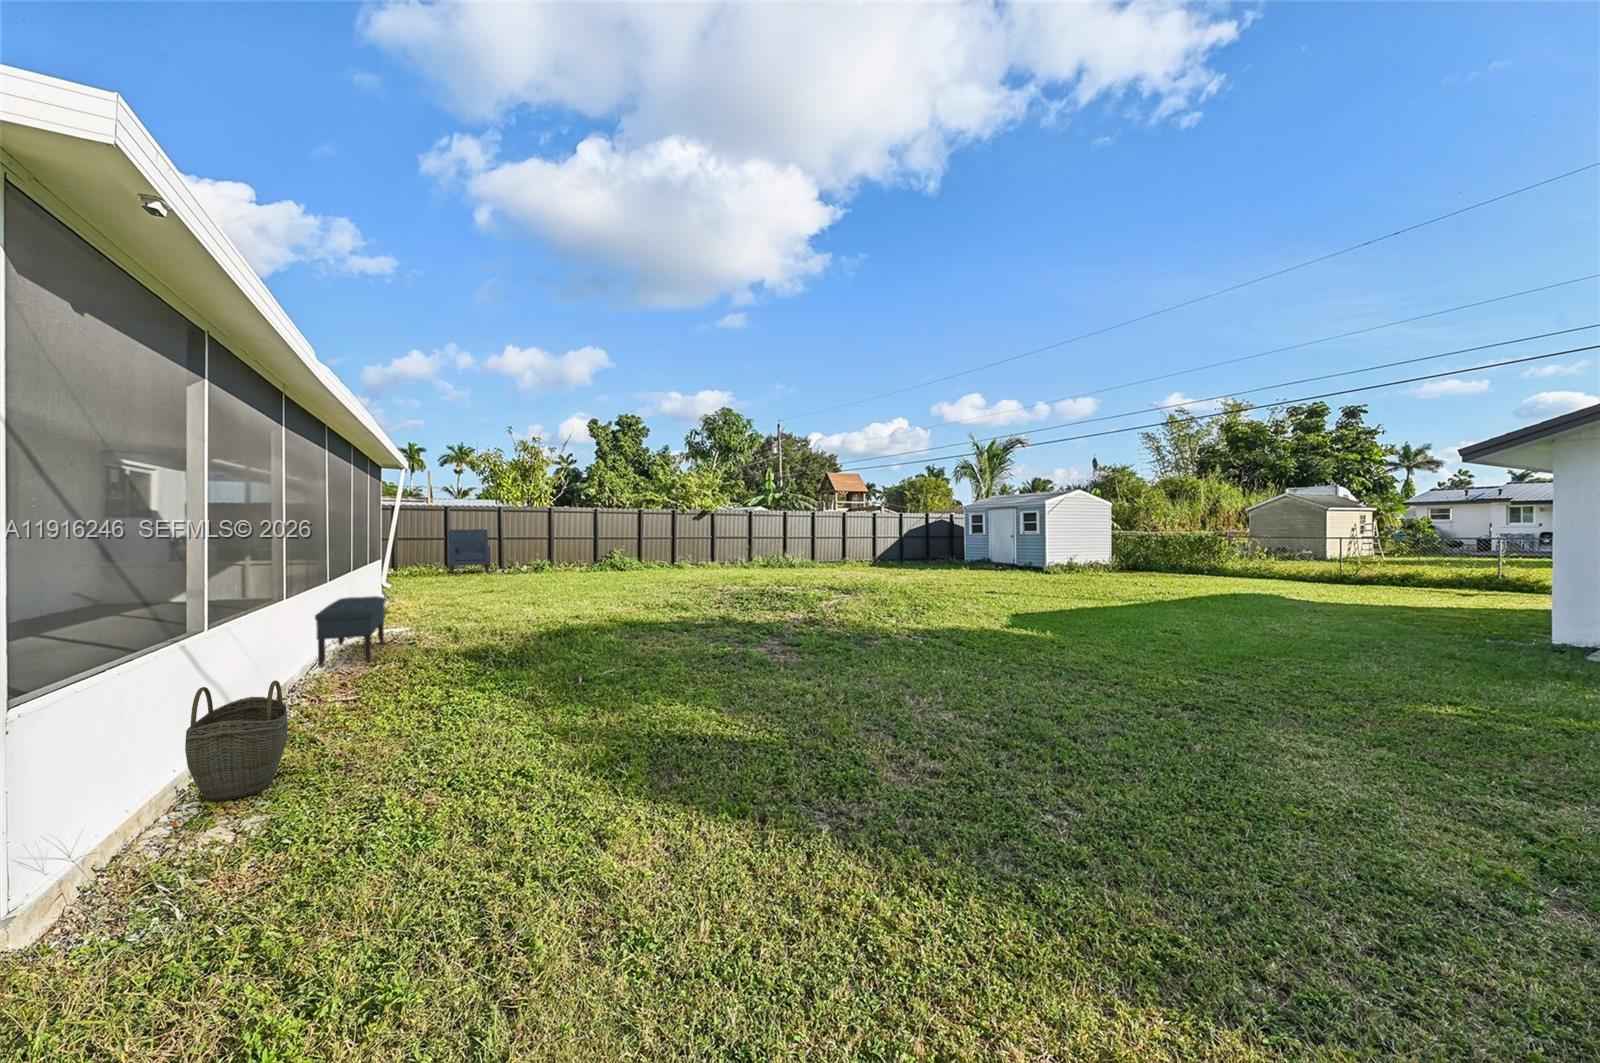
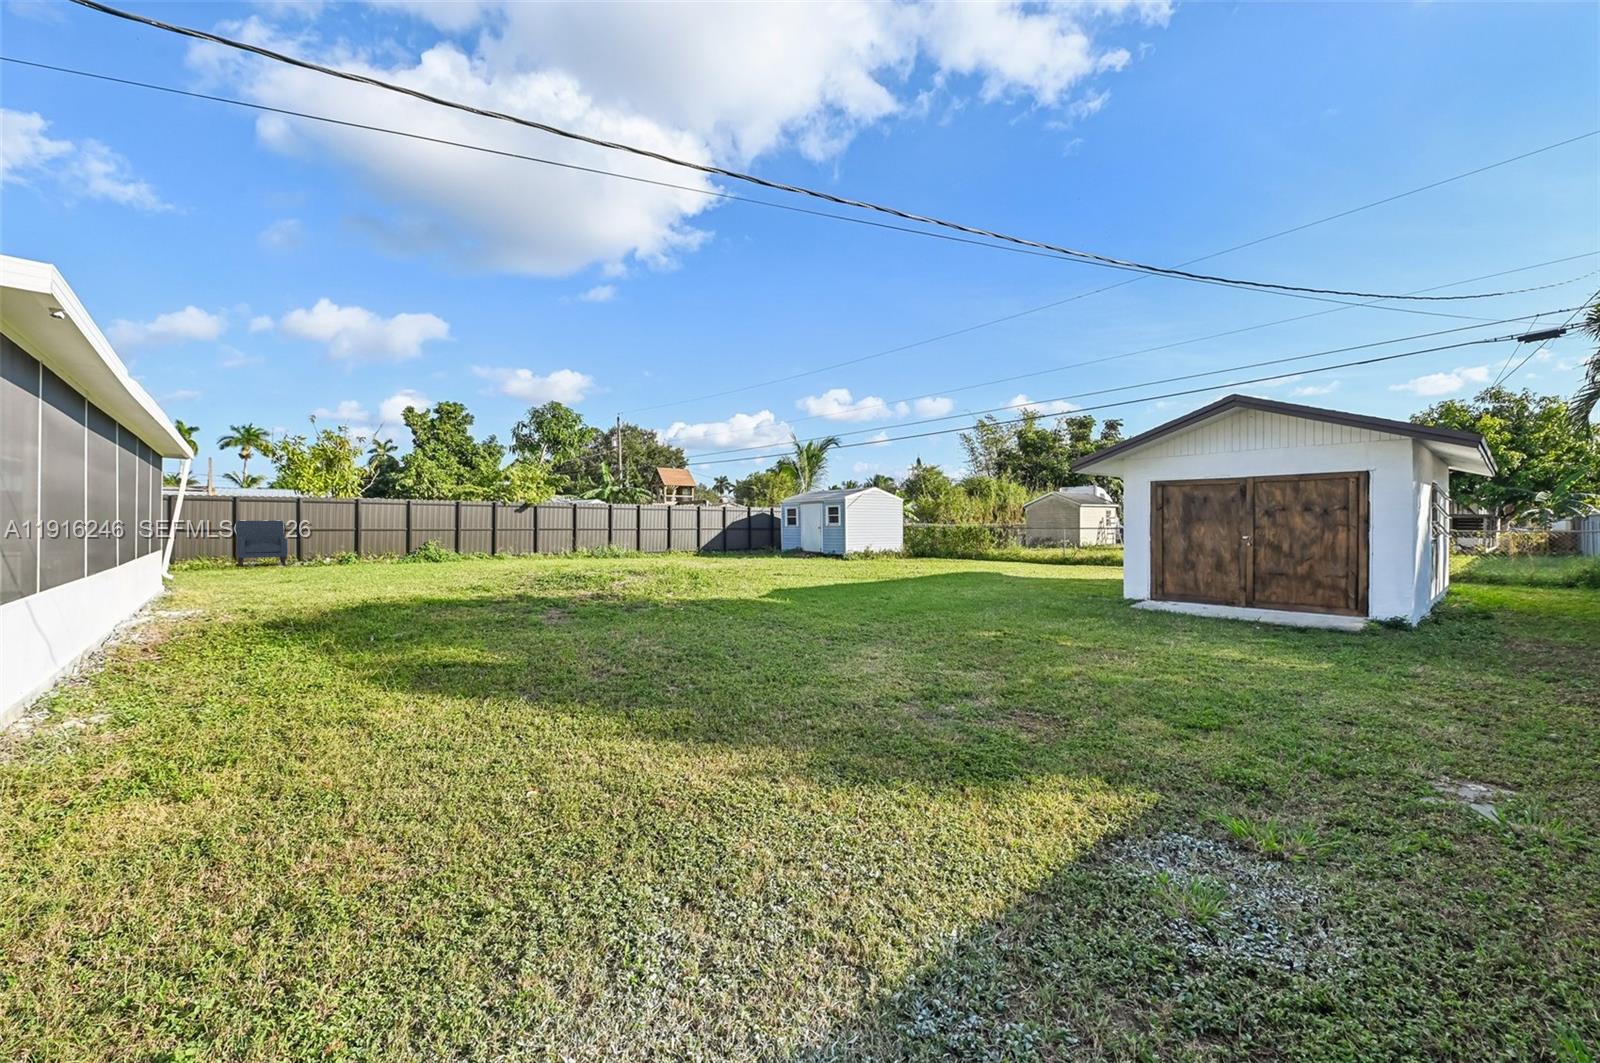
bench: present [315,596,385,666] -> none [102,581,175,644]
woven basket: present [185,680,288,801] -> none [17,634,107,728]

